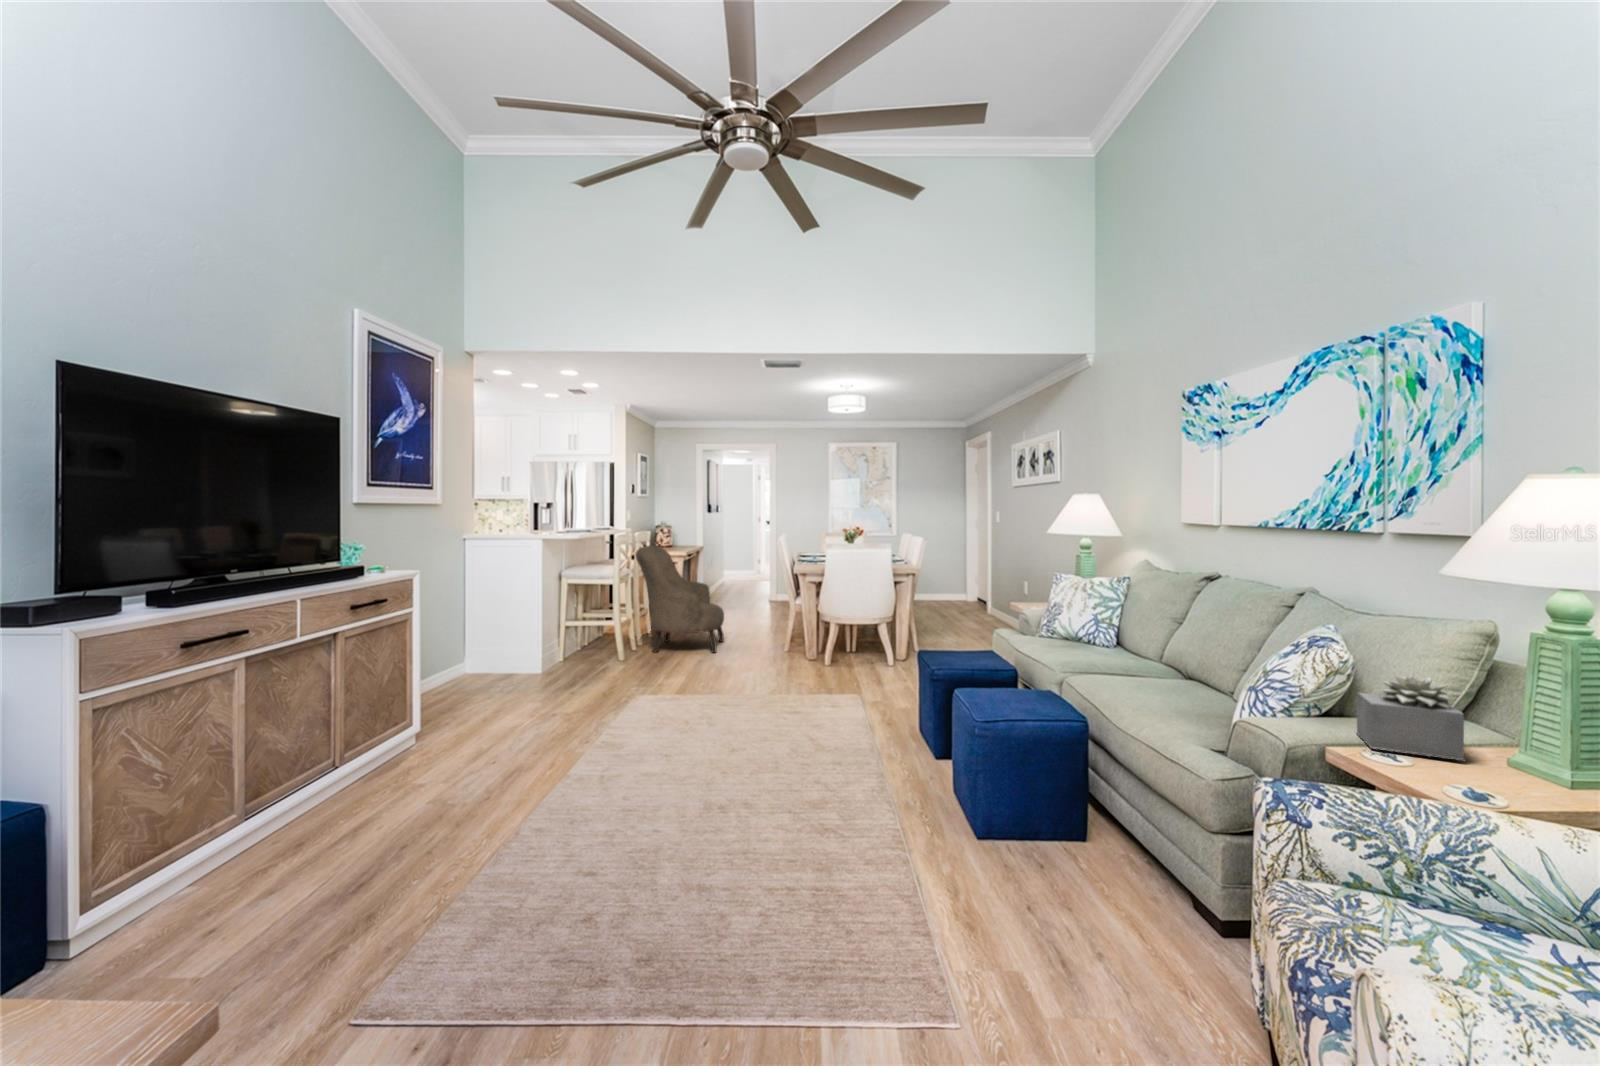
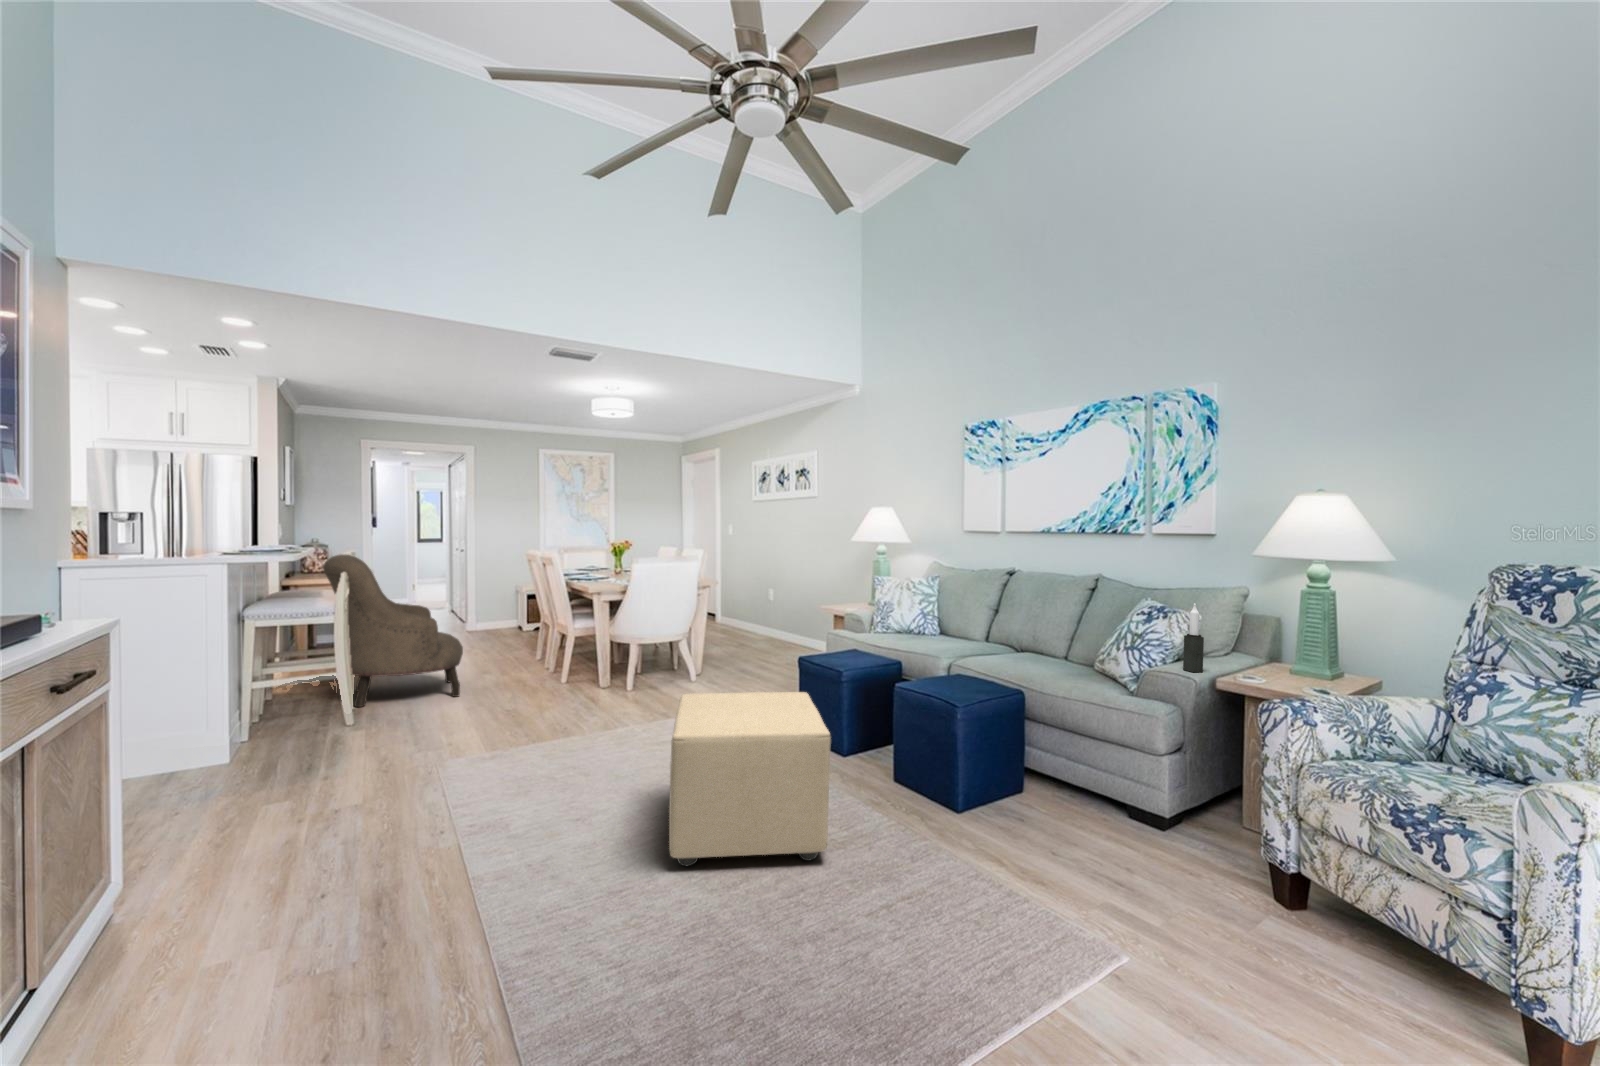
candle: none [1284,636,1313,733] -> present [1183,604,1204,672]
ottoman: none [693,670,857,828] -> present [669,692,831,866]
succulent plant: present [1357,674,1464,760] -> none [1217,623,1287,675]

